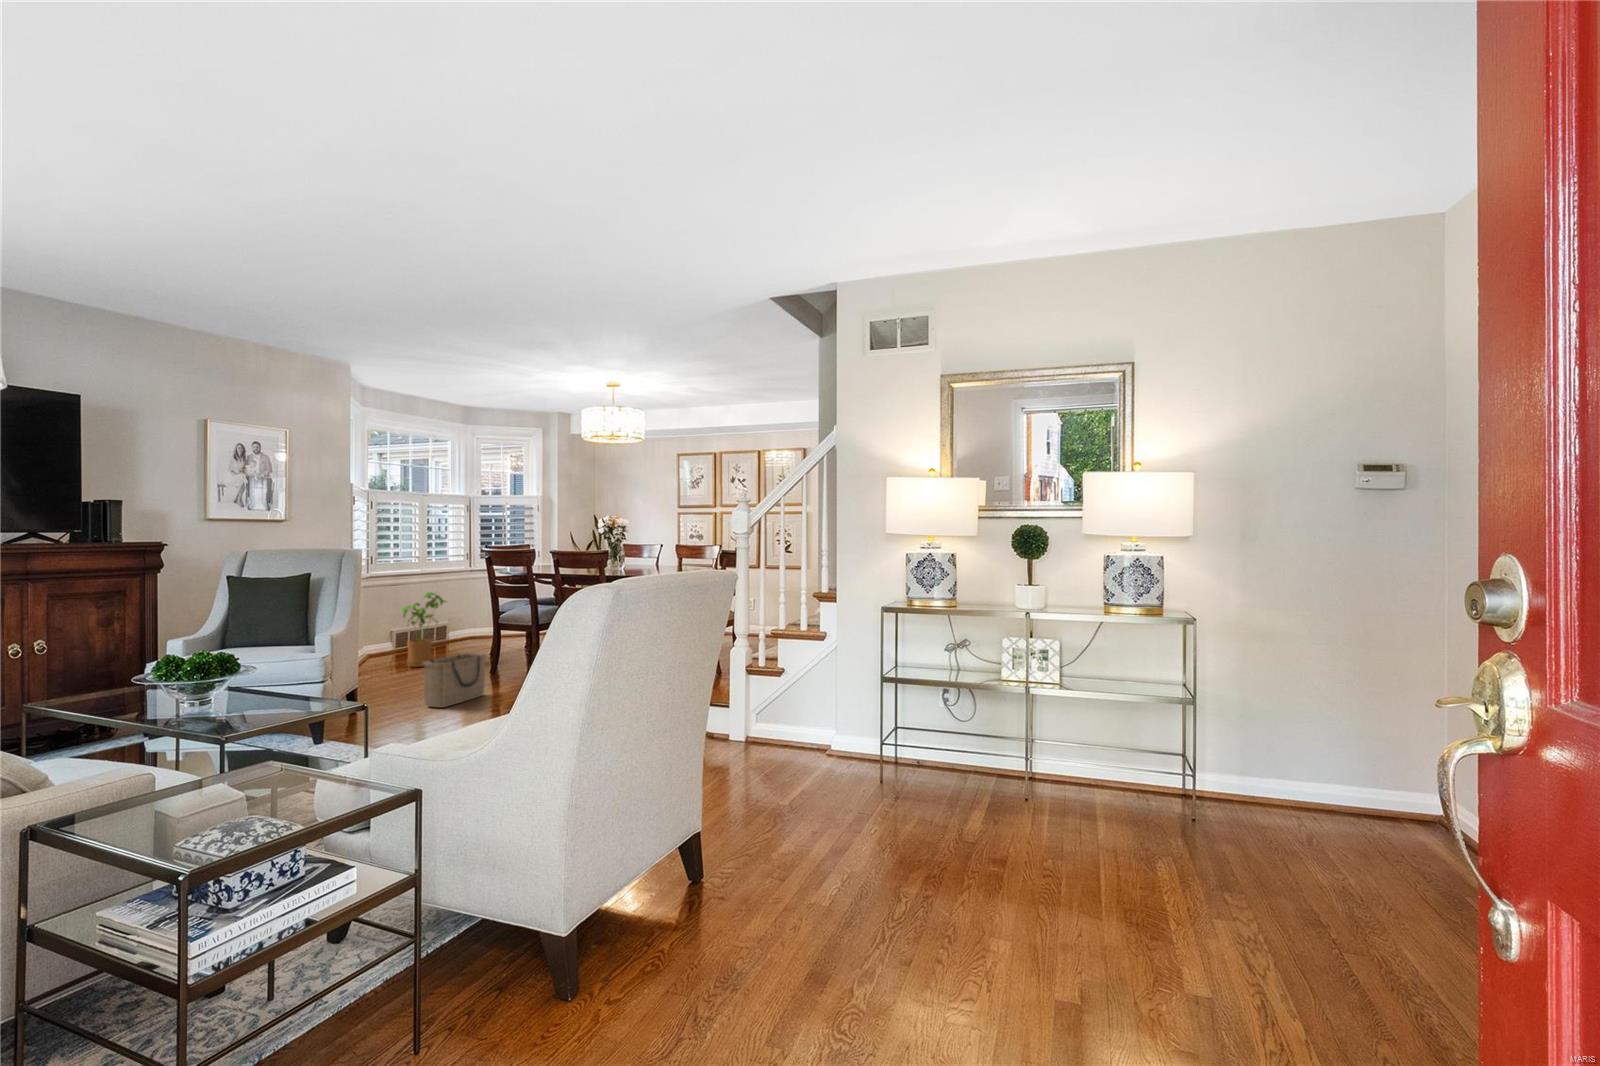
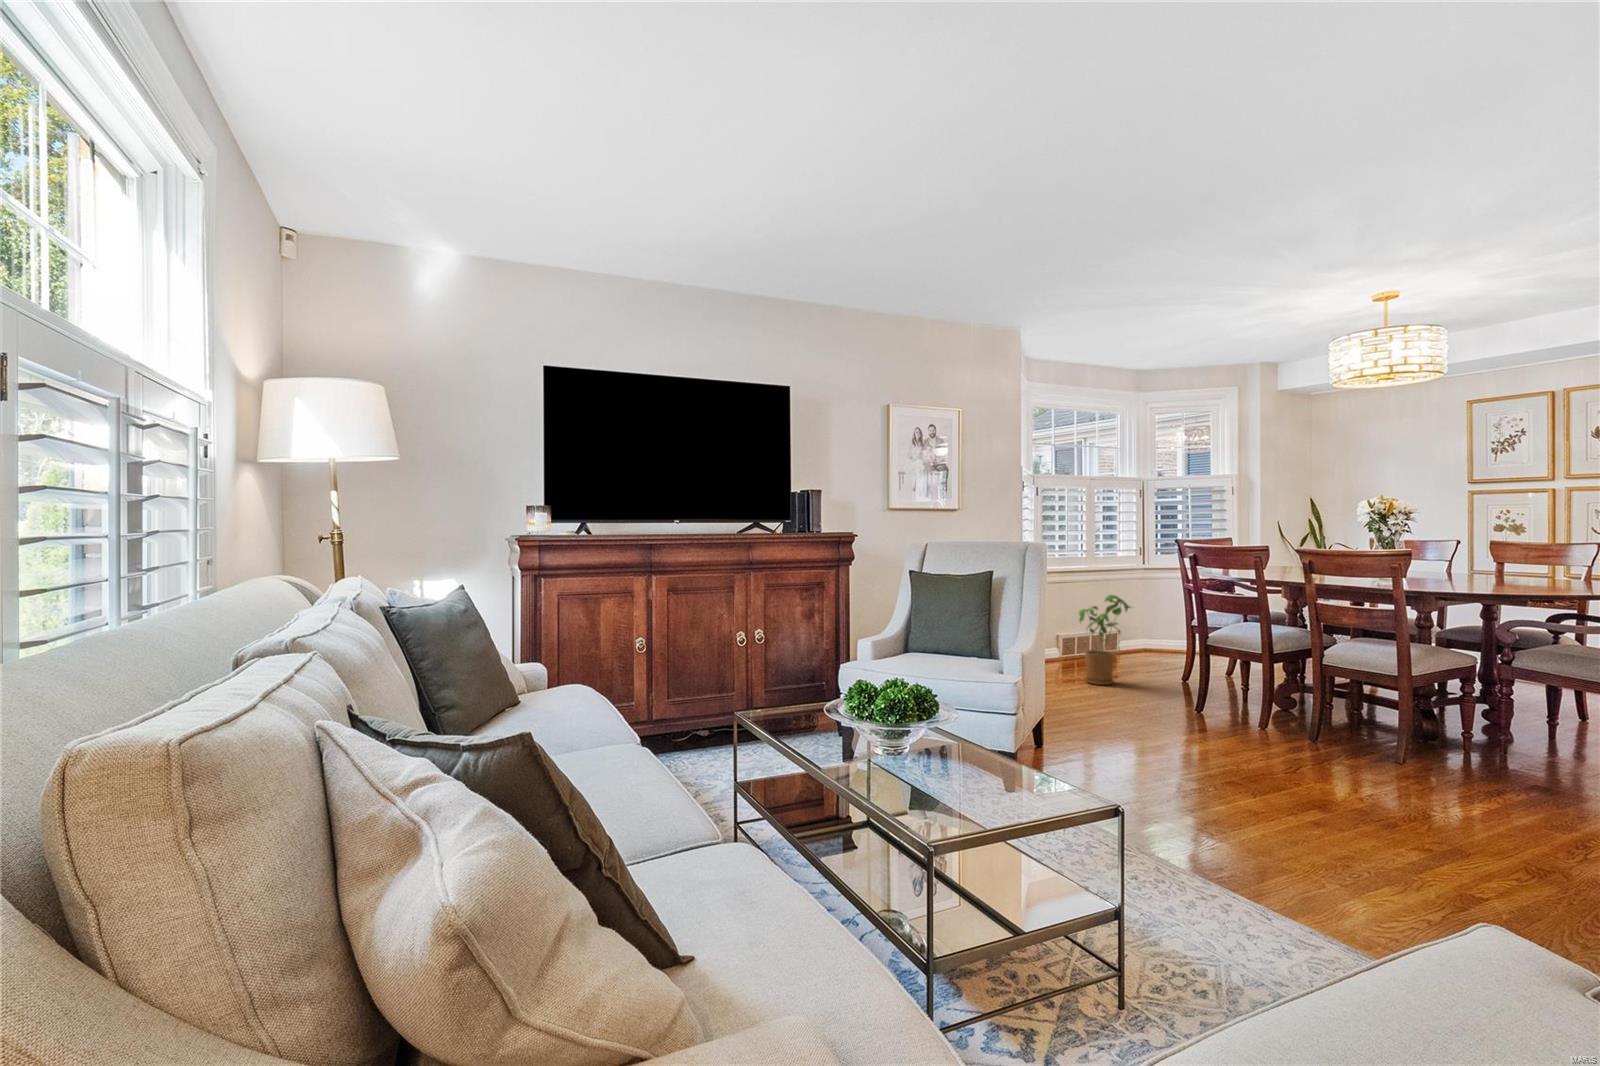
basket: present [422,653,486,708] -> none [1128,688,1214,766]

